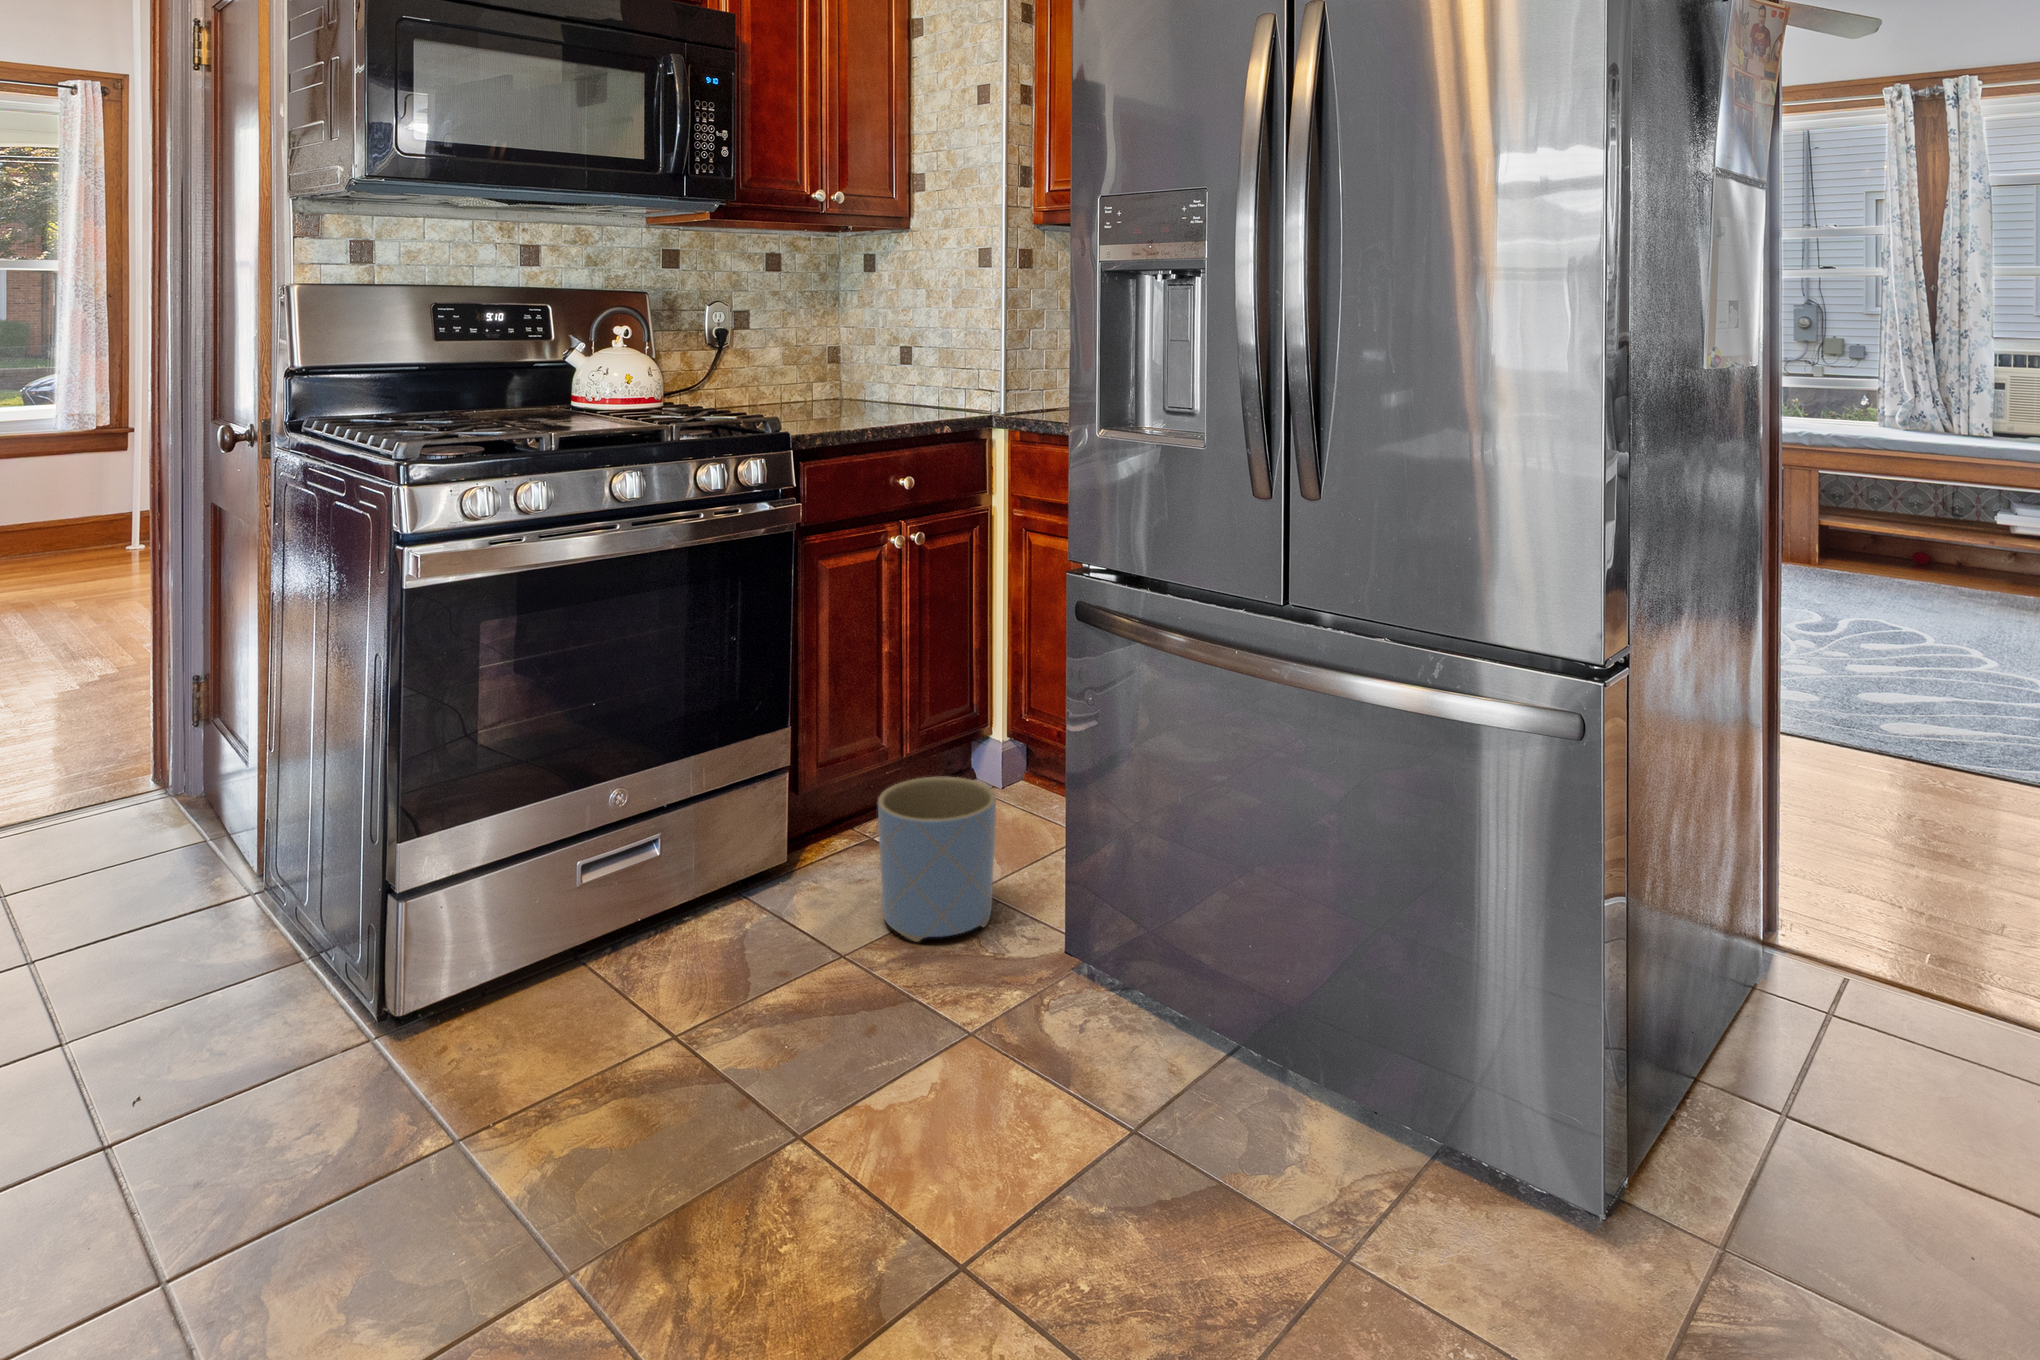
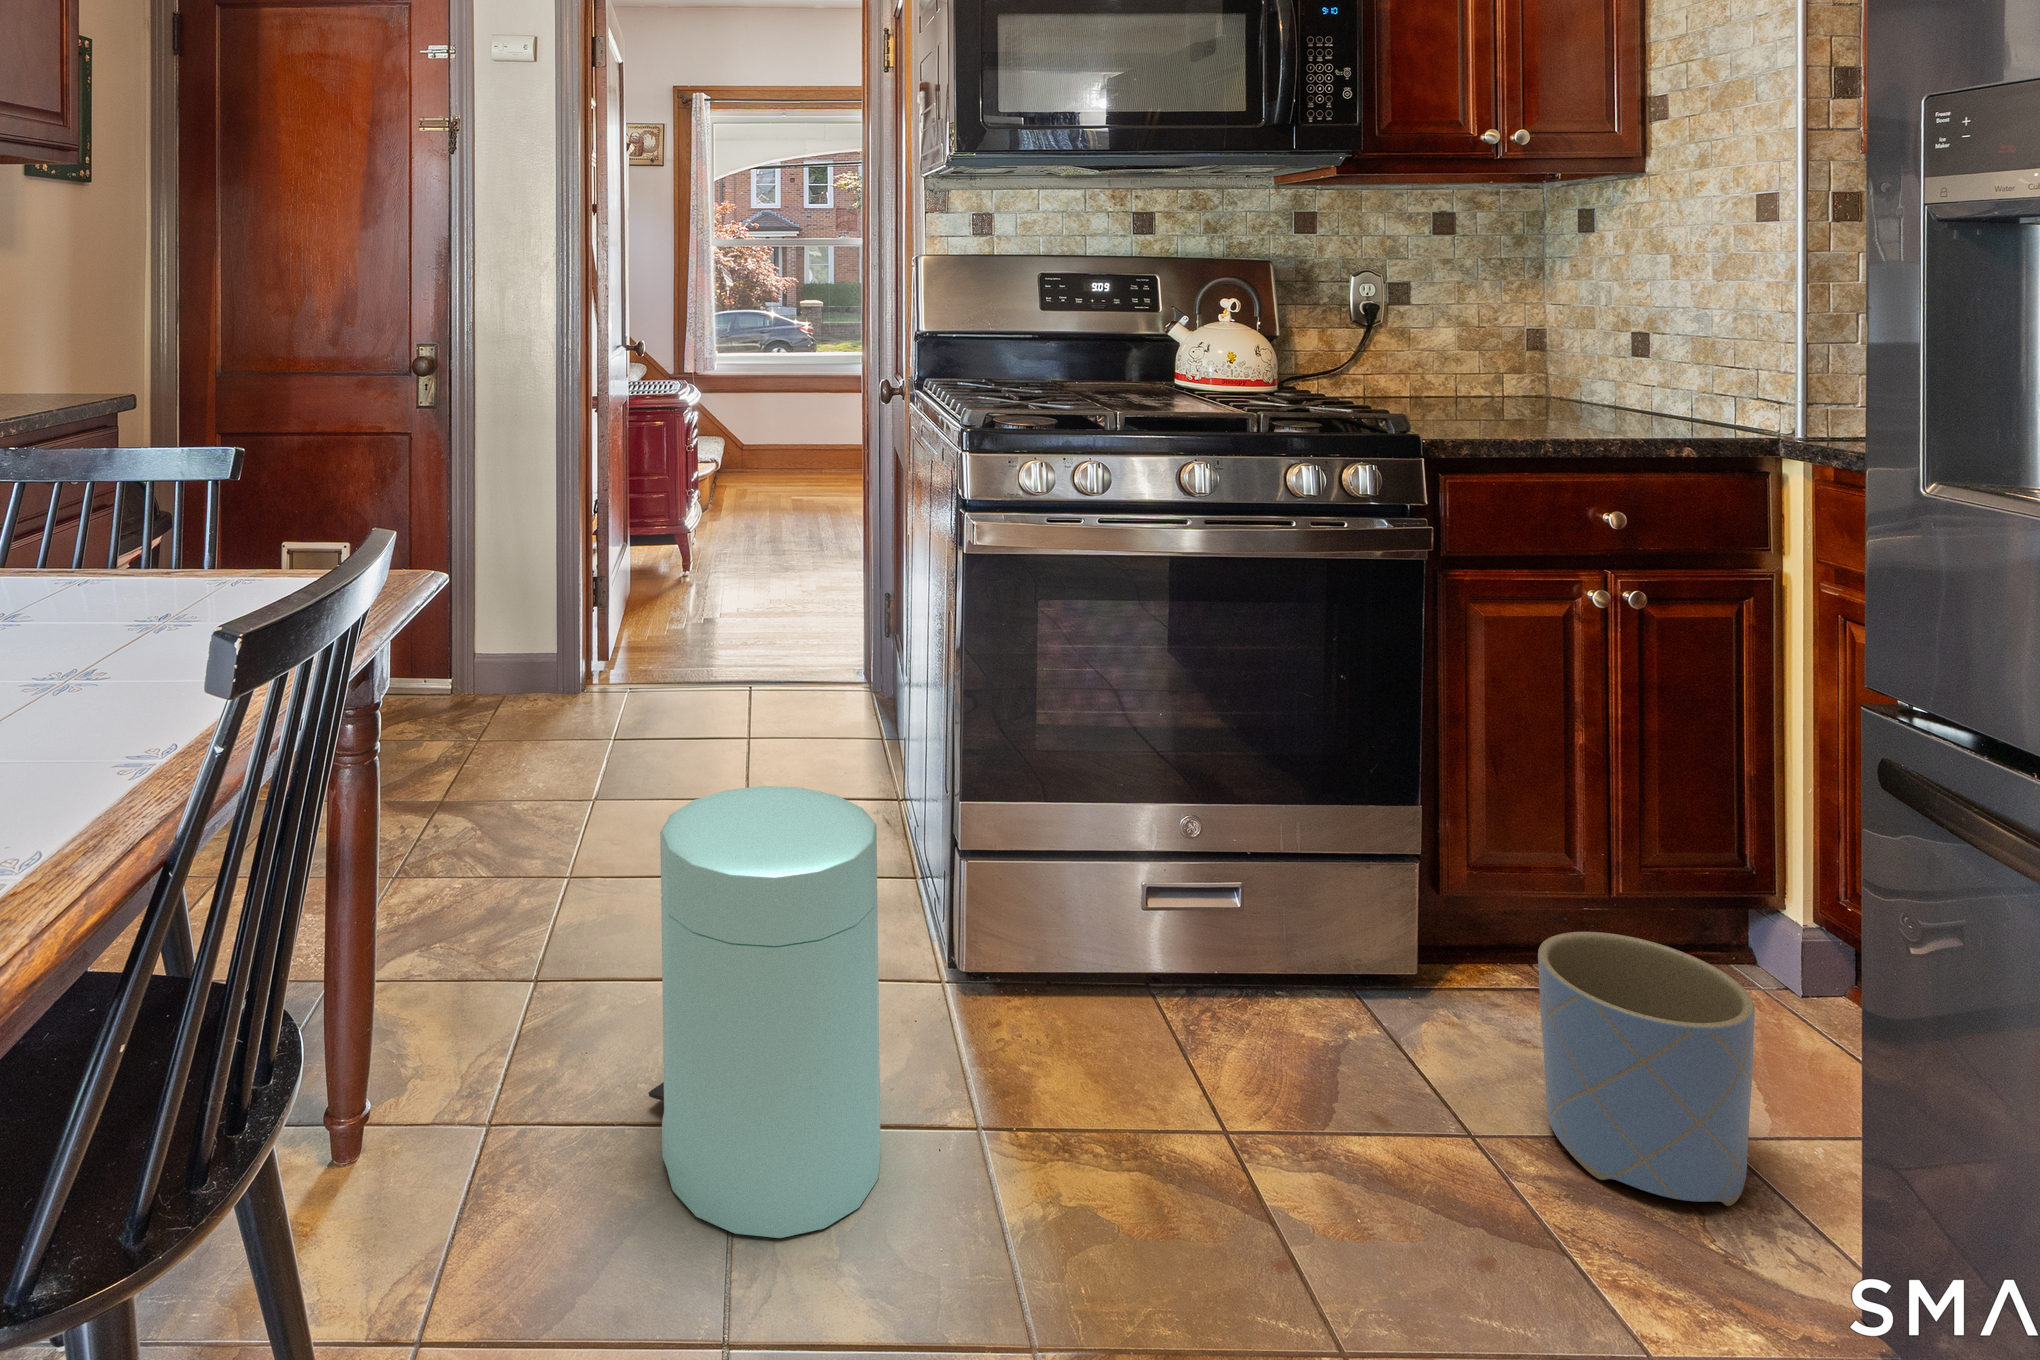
trash can: none [87,835,388,1291] -> present [649,786,881,1238]

